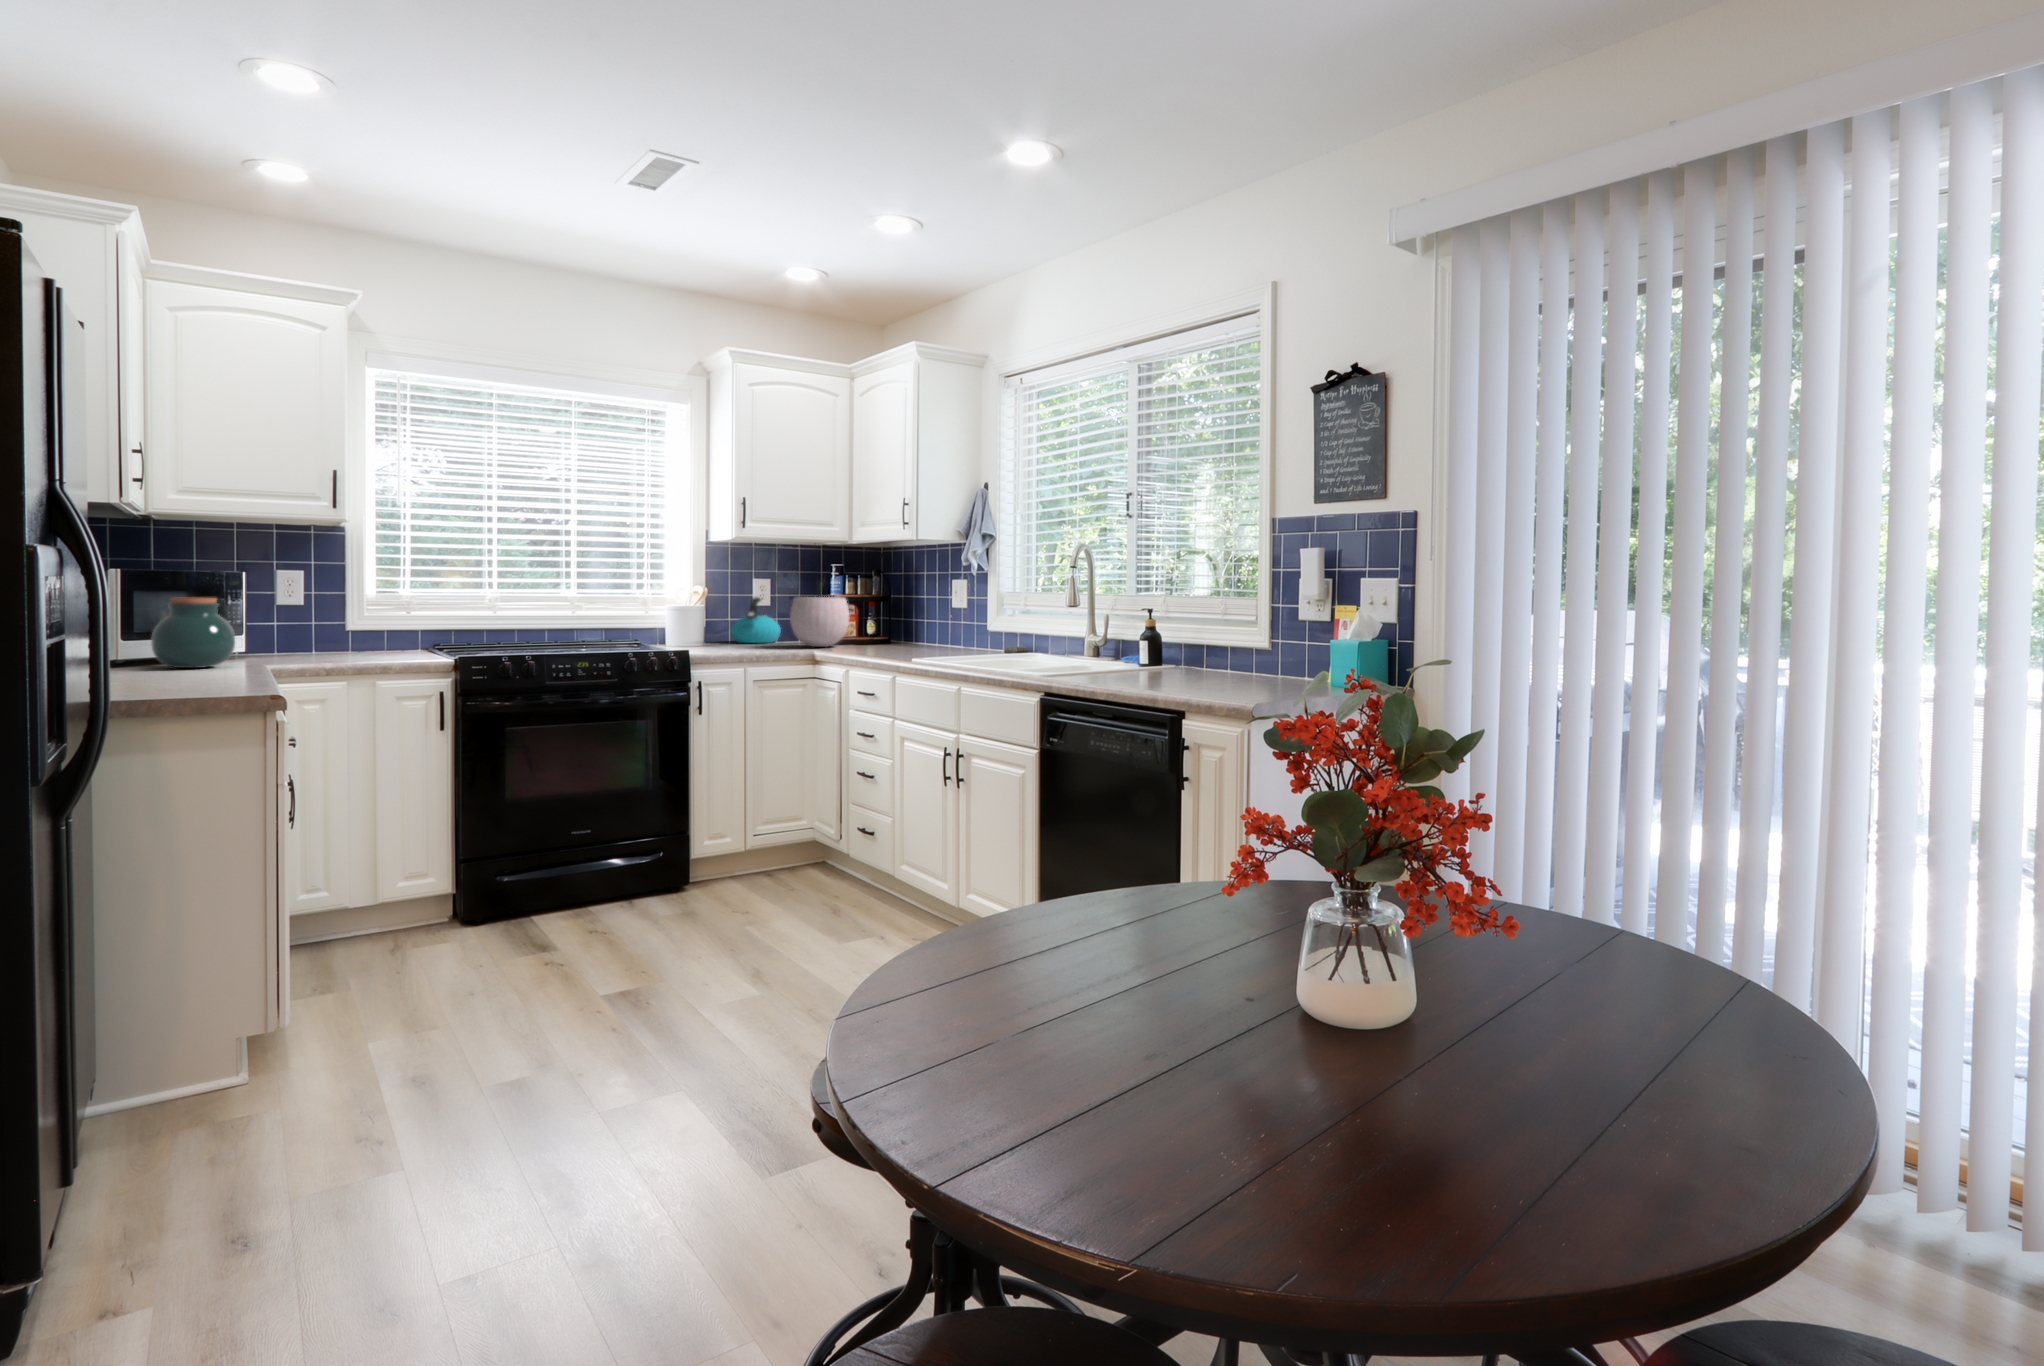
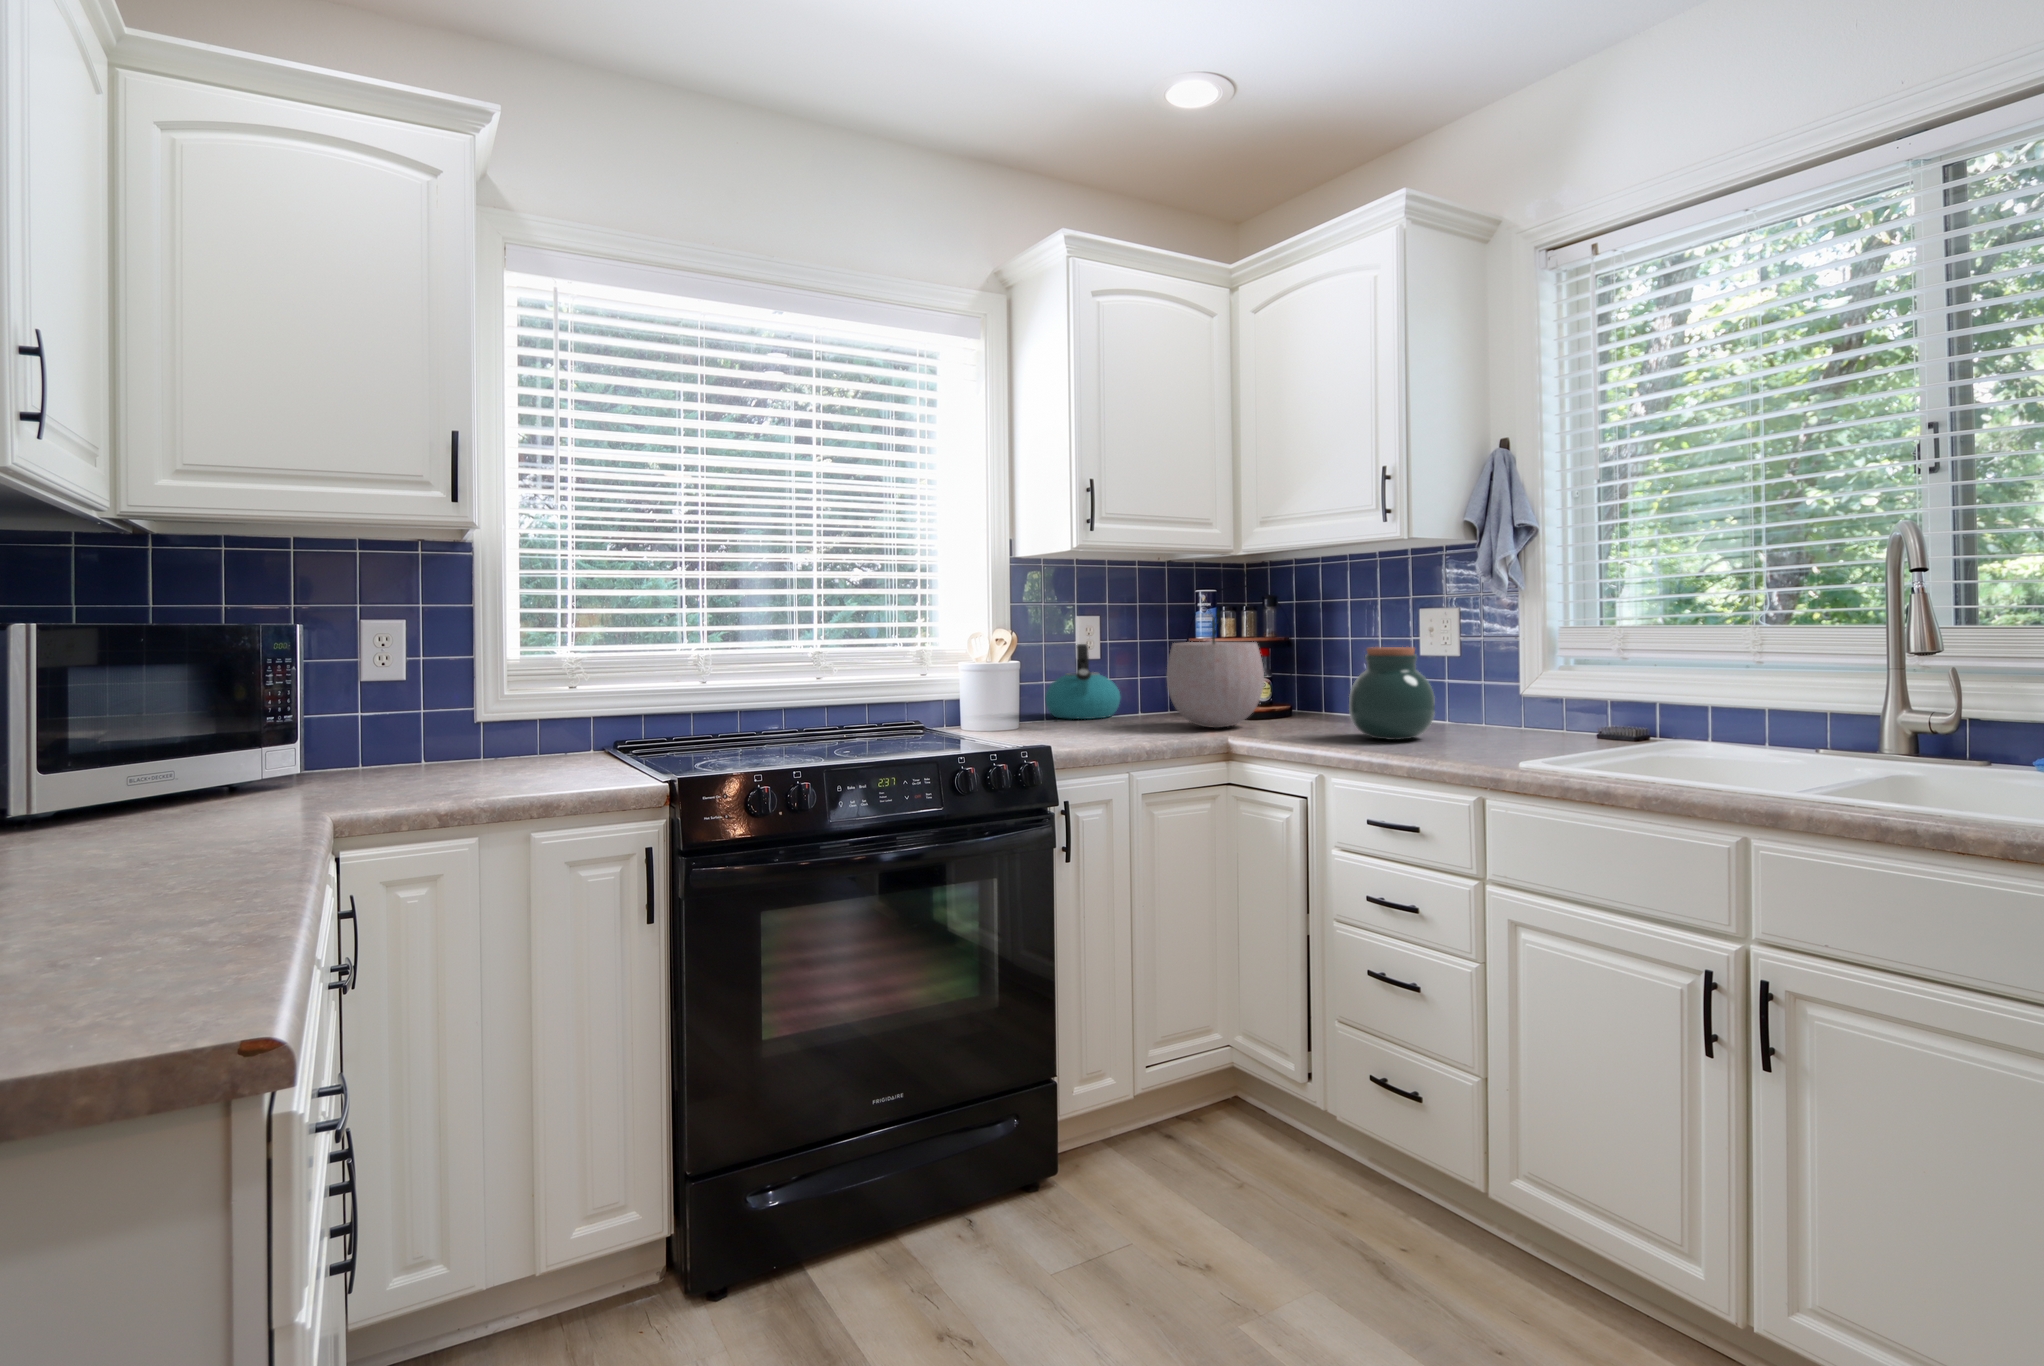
jar: present [151,598,235,668] -> present [1349,647,1435,740]

